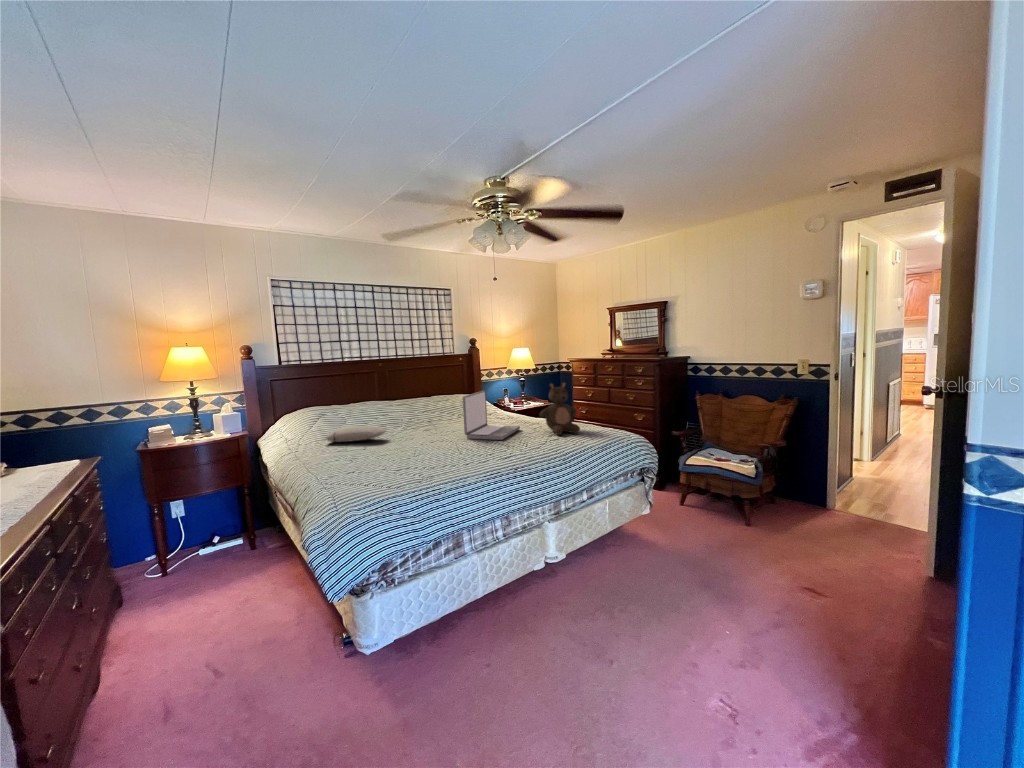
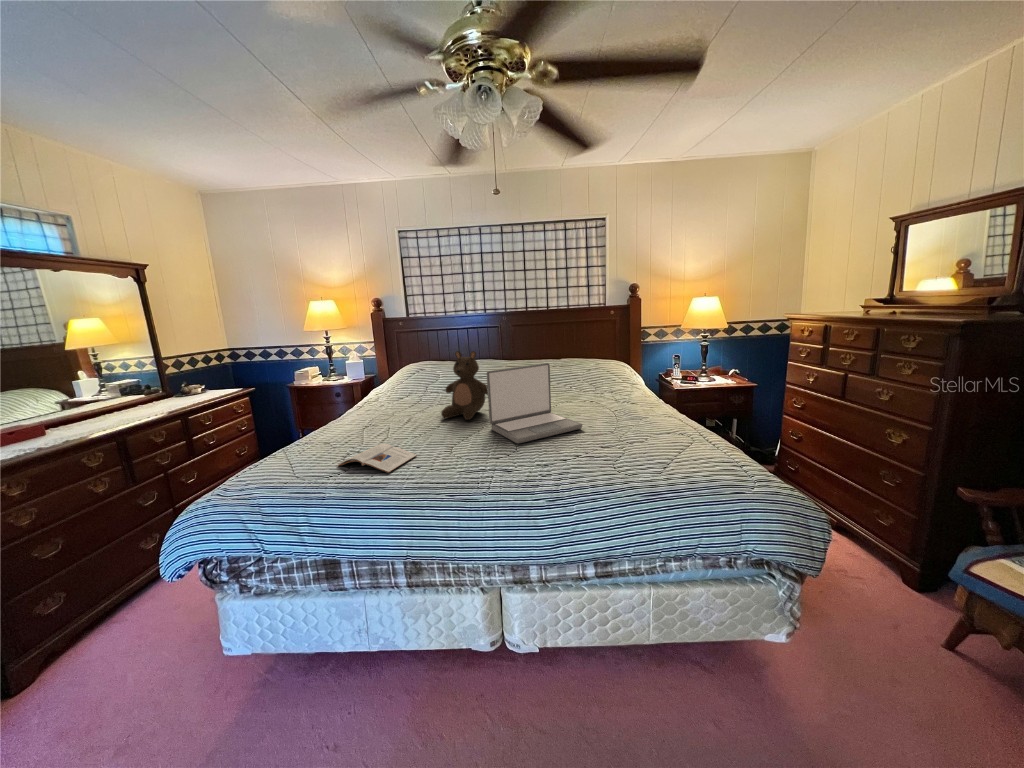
stuffed bear: present [540,382,580,435] -> present [441,351,488,420]
pillow: present [326,426,386,442] -> none [375,389,428,407]
magazine: none [413,451,464,468] -> present [338,444,417,473]

